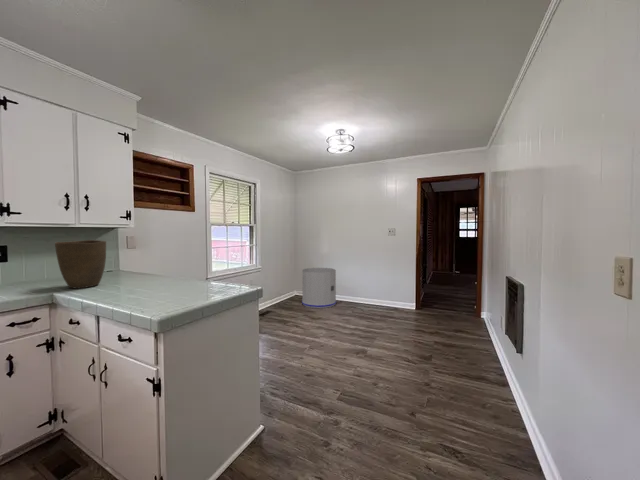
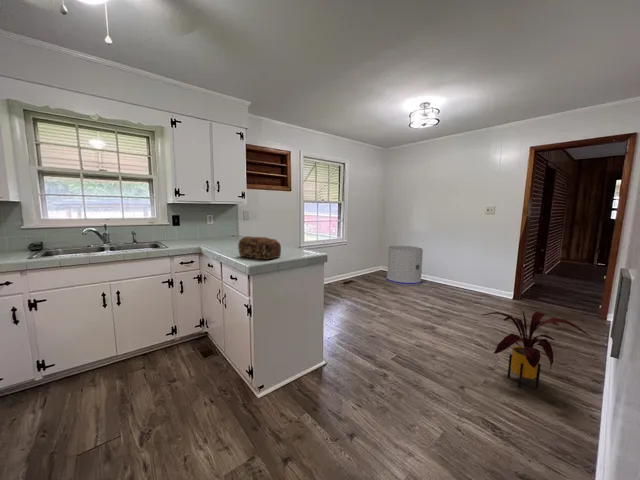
vase: present [55,240,106,288] -> none [200,213,228,245]
bread loaf: none [131,272,201,305] -> present [238,236,281,259]
house plant: none [421,321,514,402] -> present [483,308,590,388]

